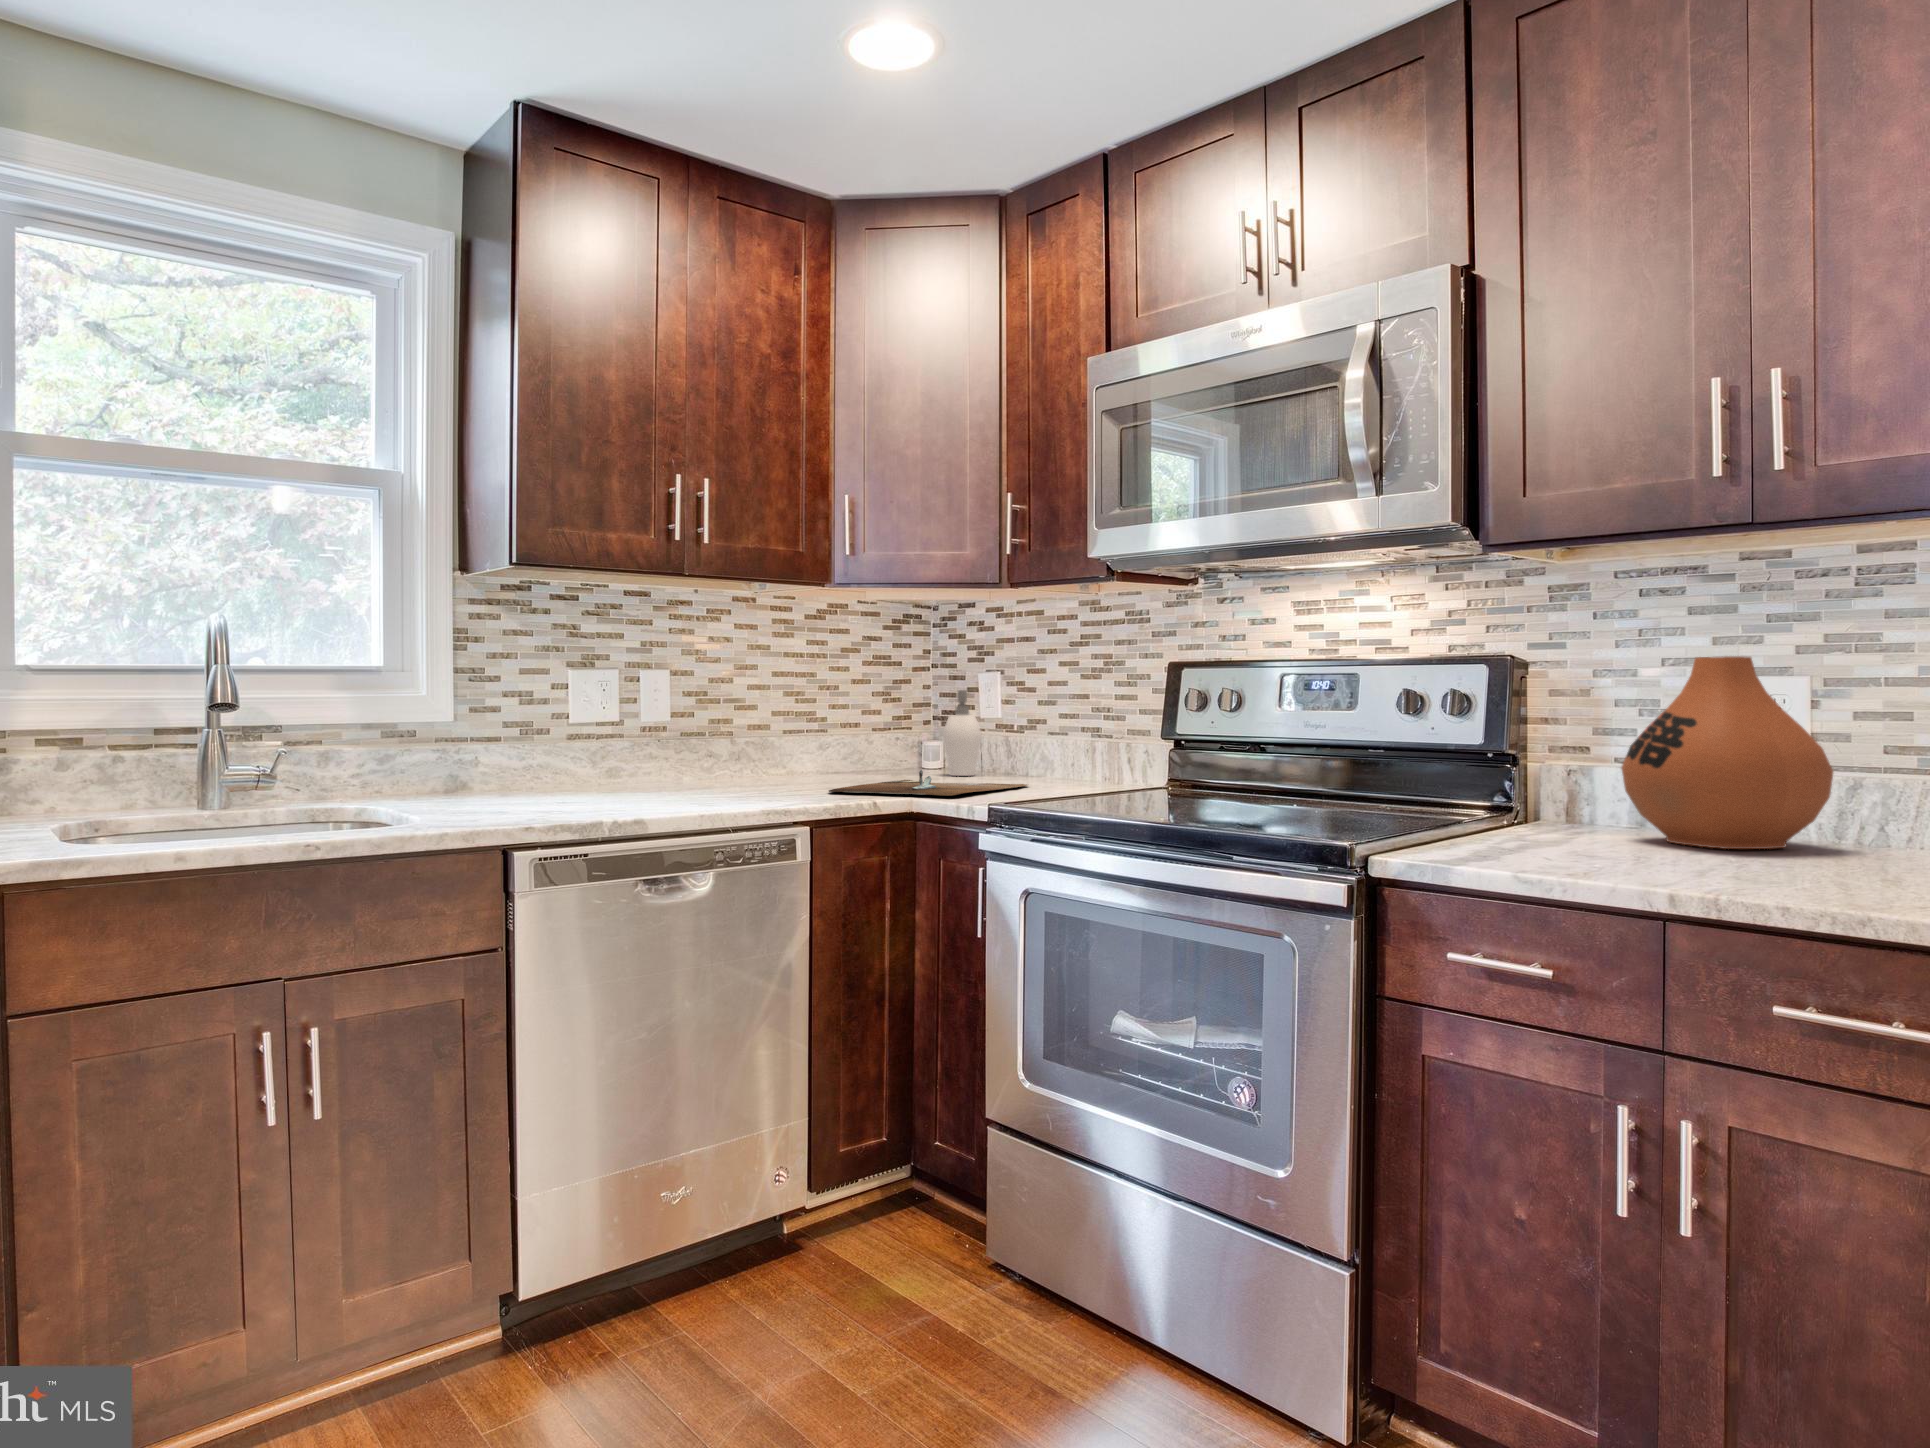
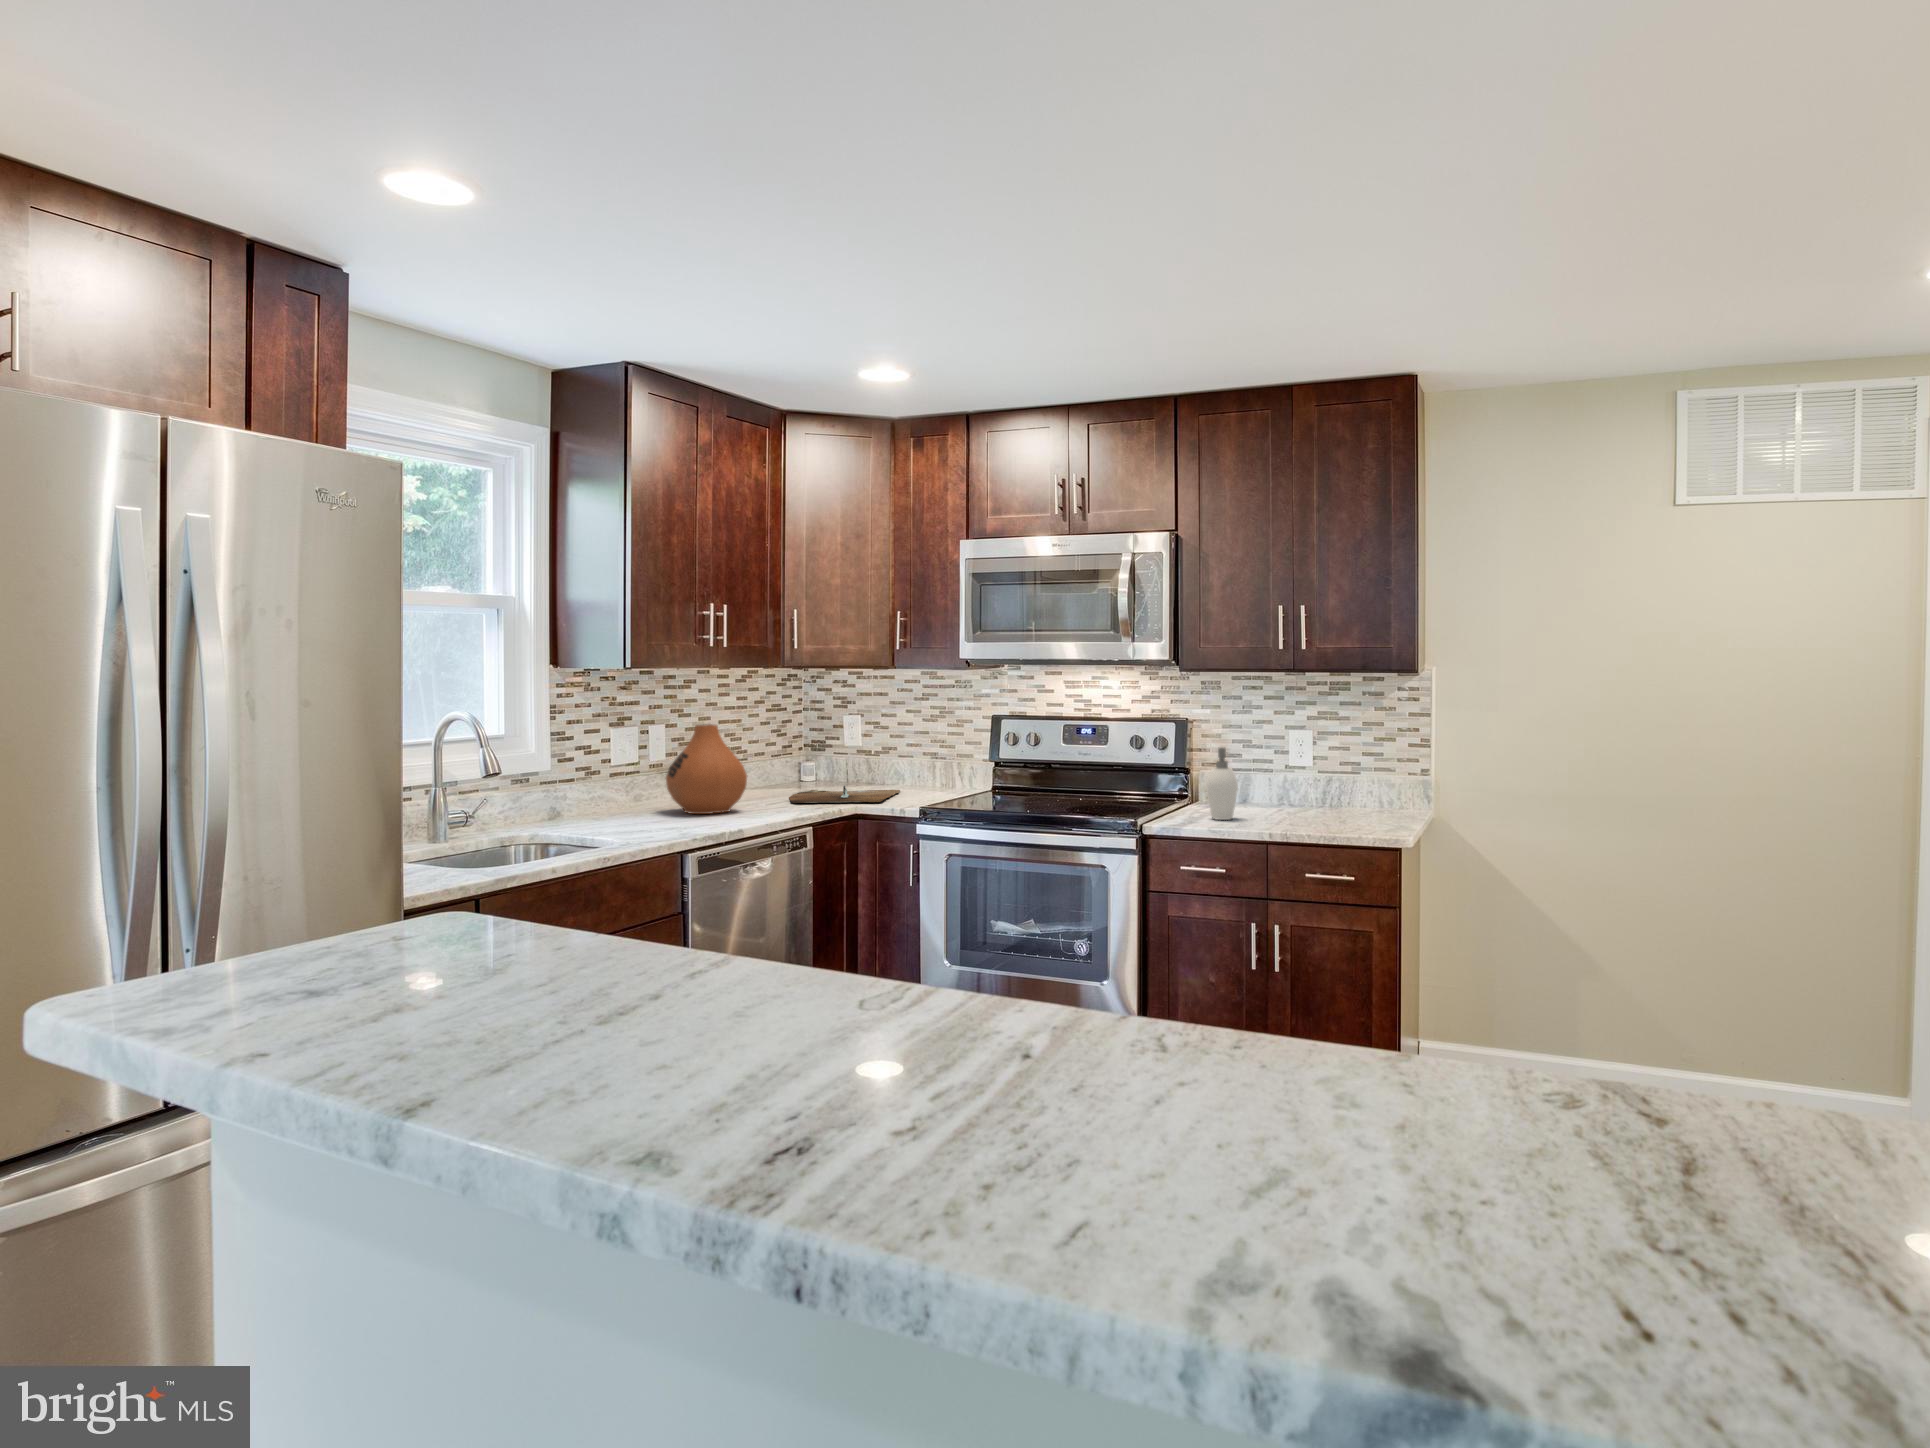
vase: present [1622,656,1833,849] -> present [666,724,747,814]
soap dispenser: present [943,690,981,776] -> present [1206,747,1238,820]

